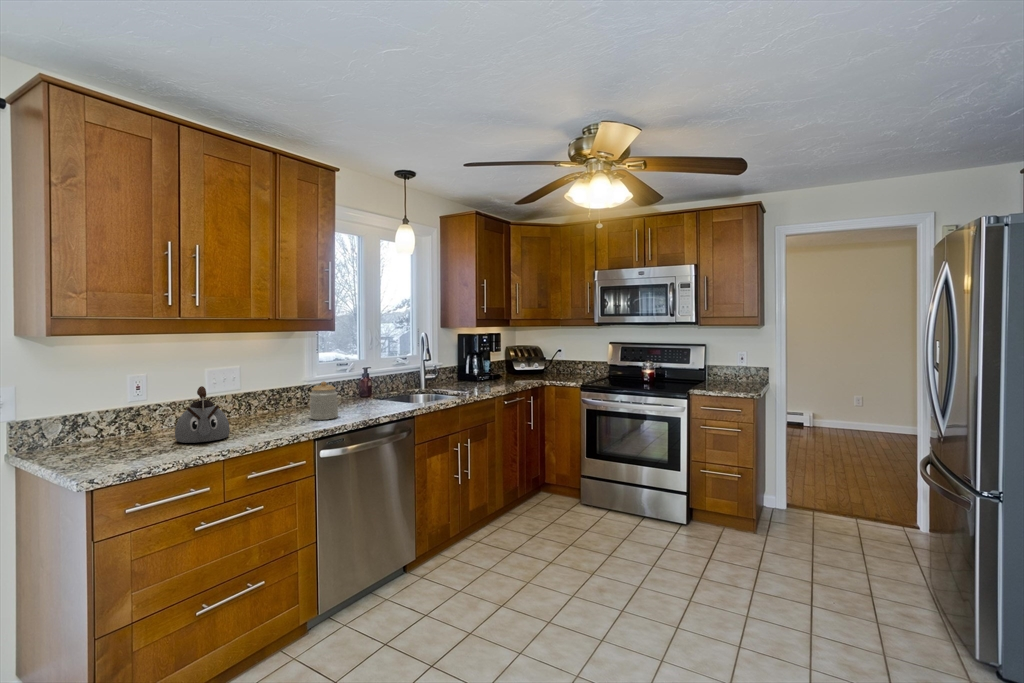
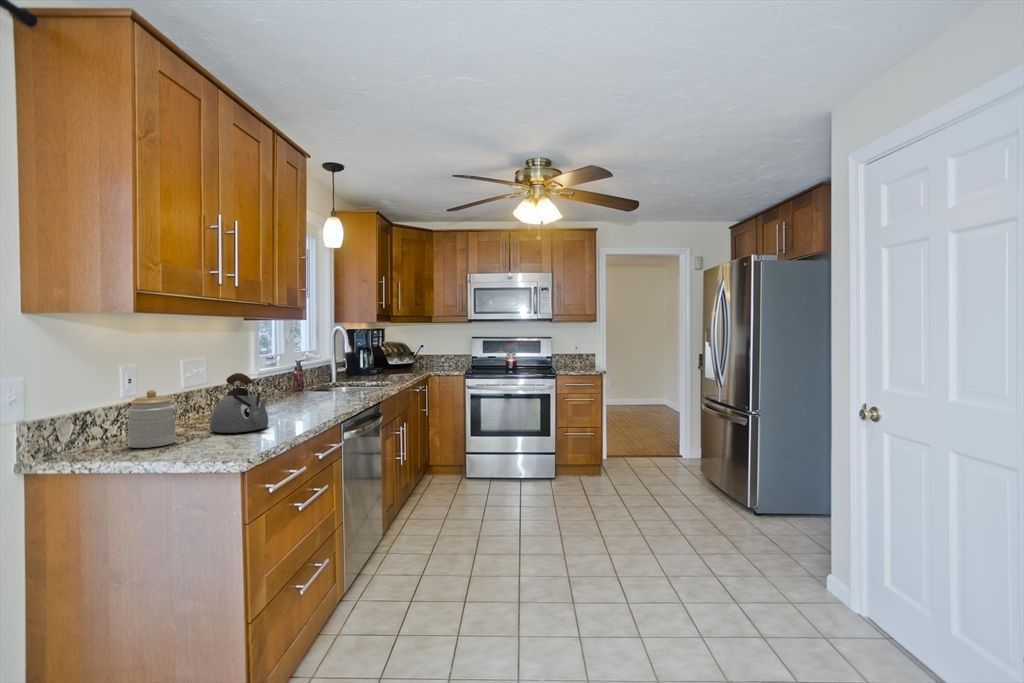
jar: present [310,381,338,420] -> present [127,390,176,448]

